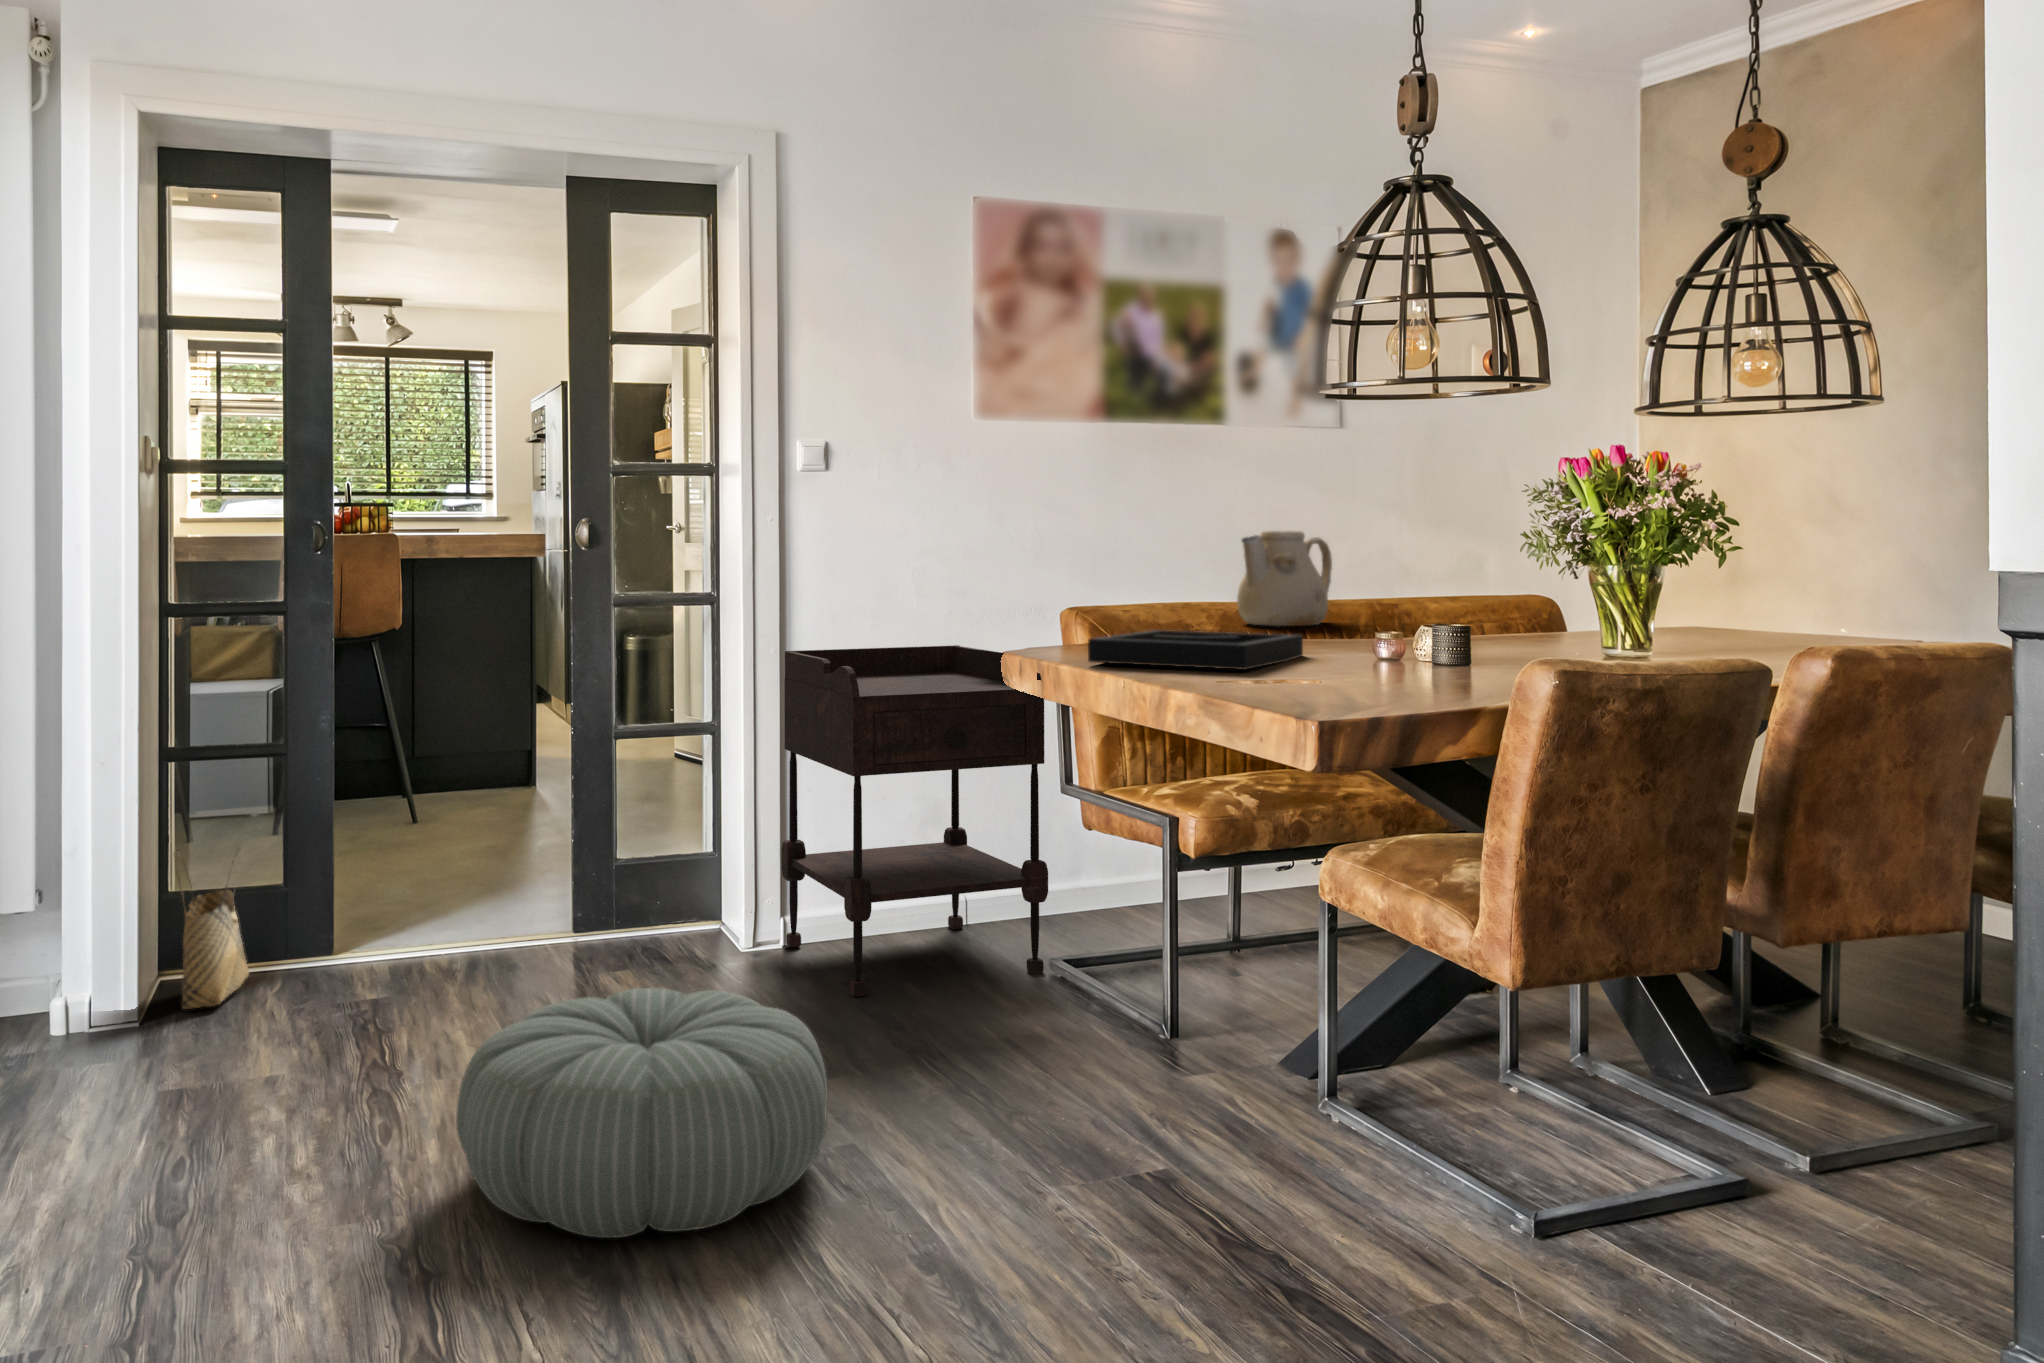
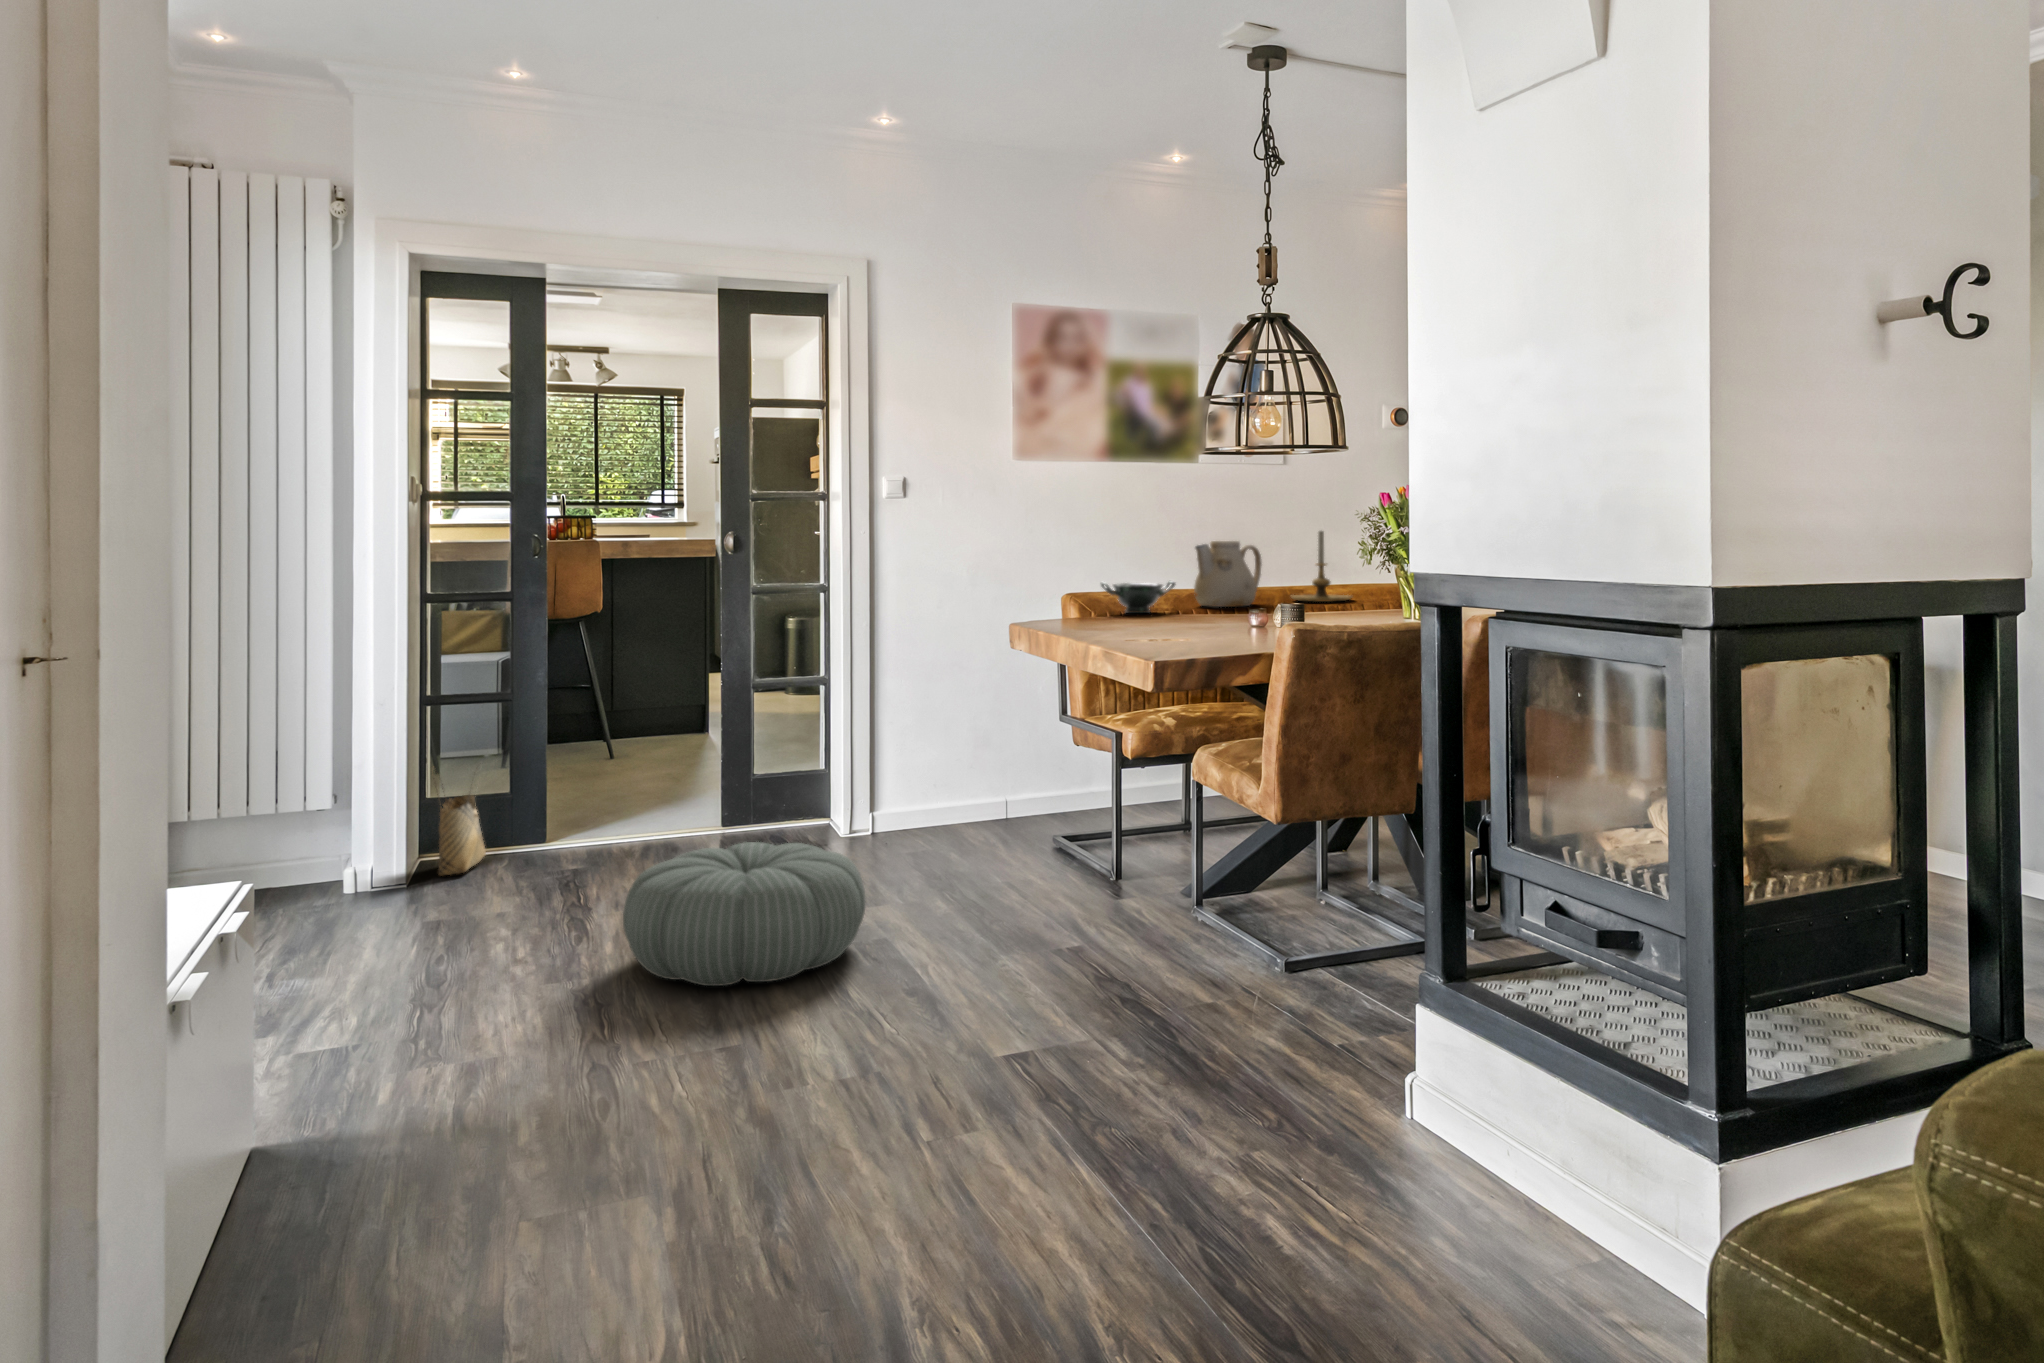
candle holder: none [1370,516,1464,619] -> present [1291,531,1352,602]
bowl: none [1112,588,1219,635] -> present [1101,581,1175,613]
decorative tray: present [1088,630,1303,670] -> none [1063,610,1211,635]
side table: present [781,645,1048,996] -> none [869,621,1049,860]

